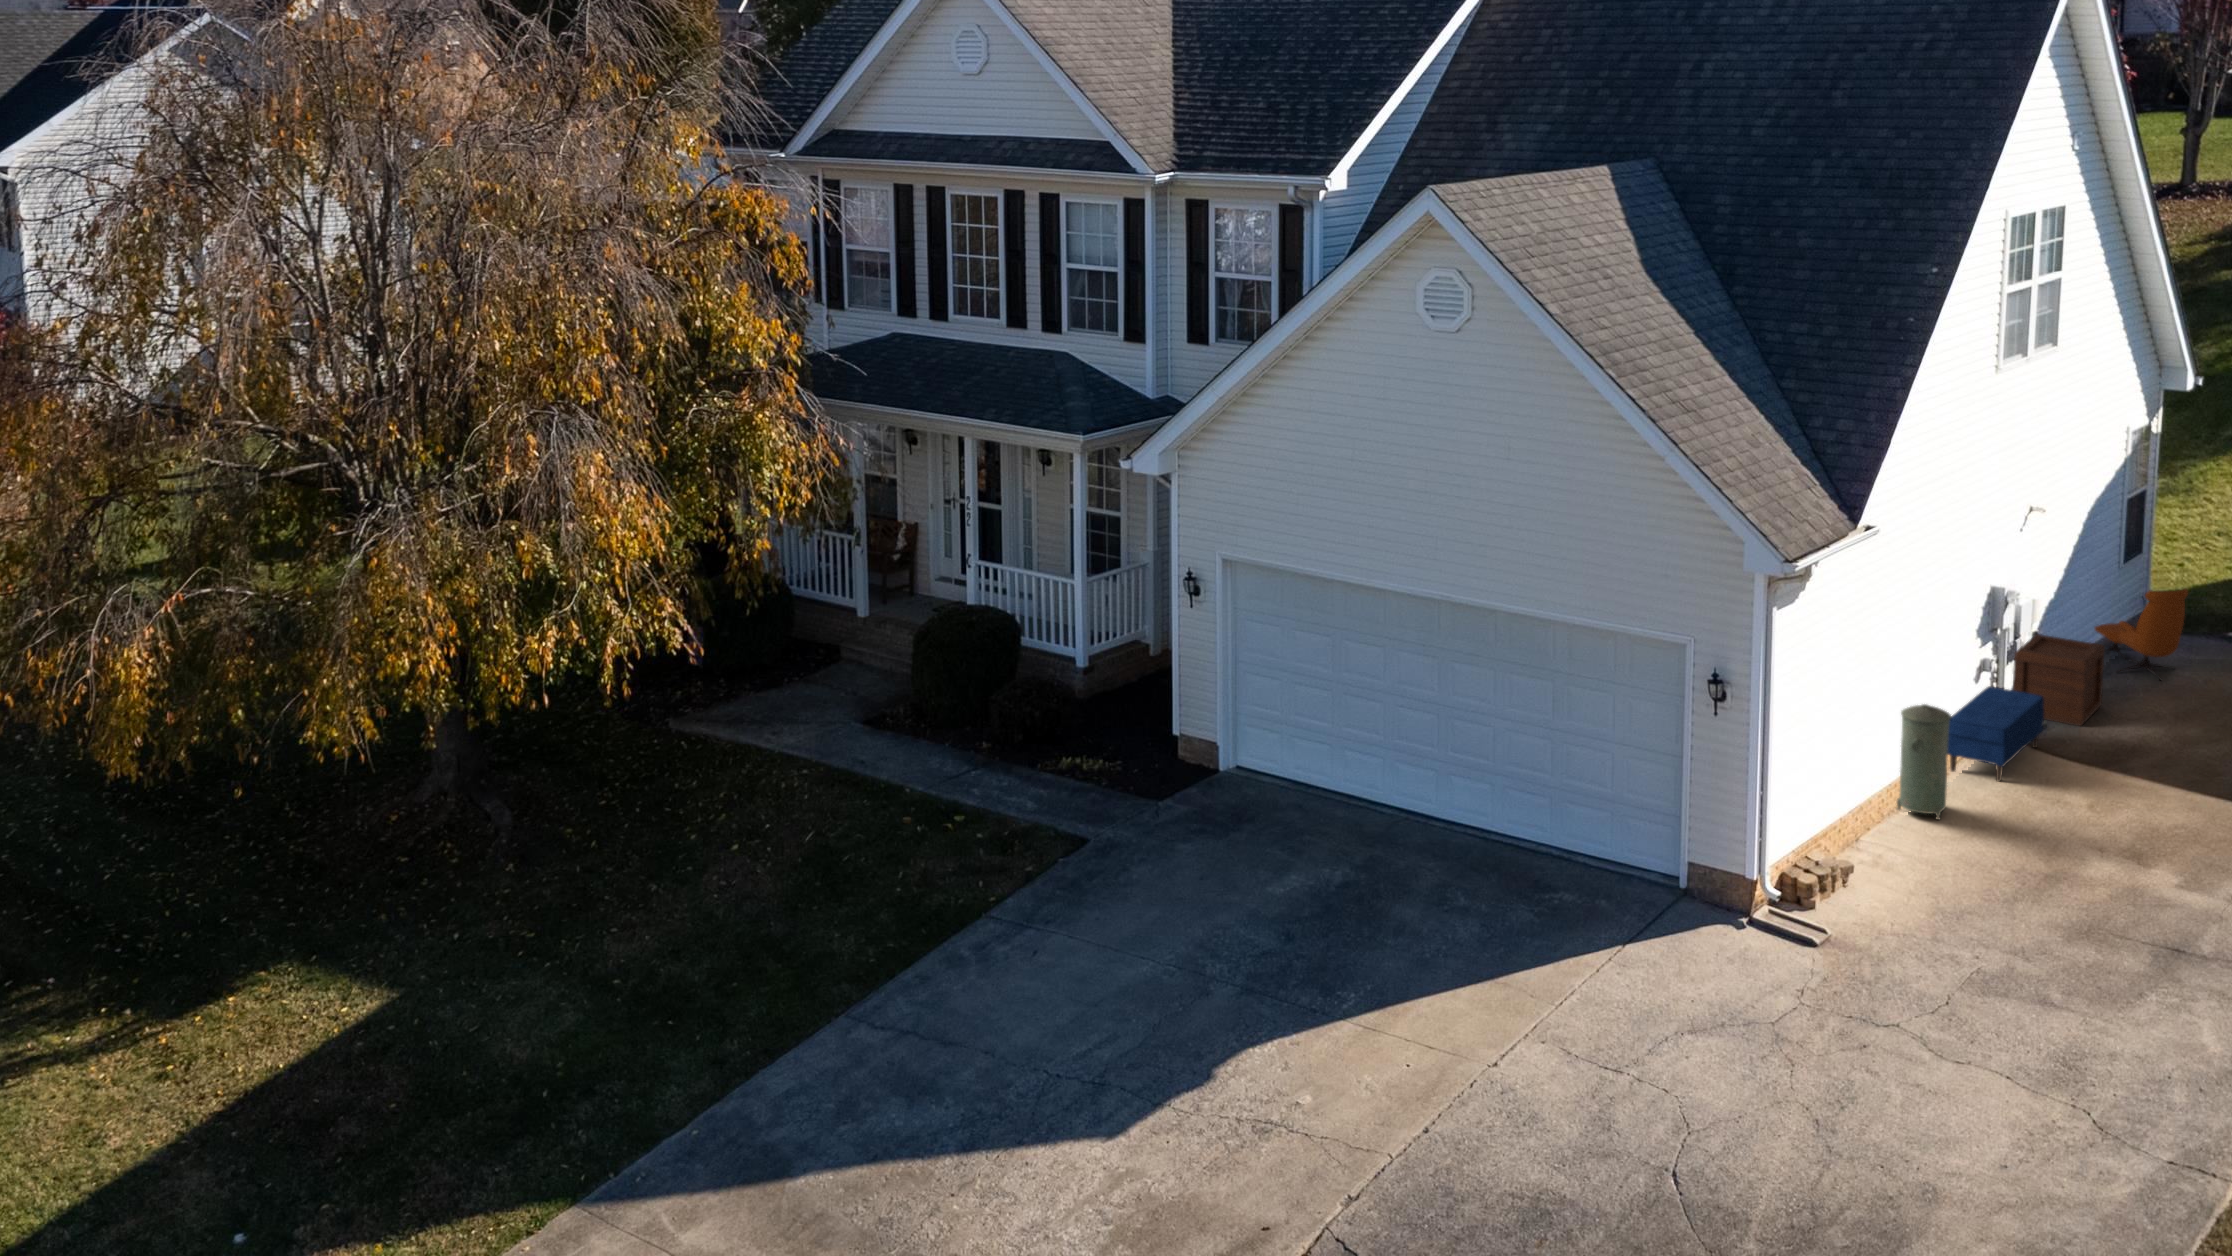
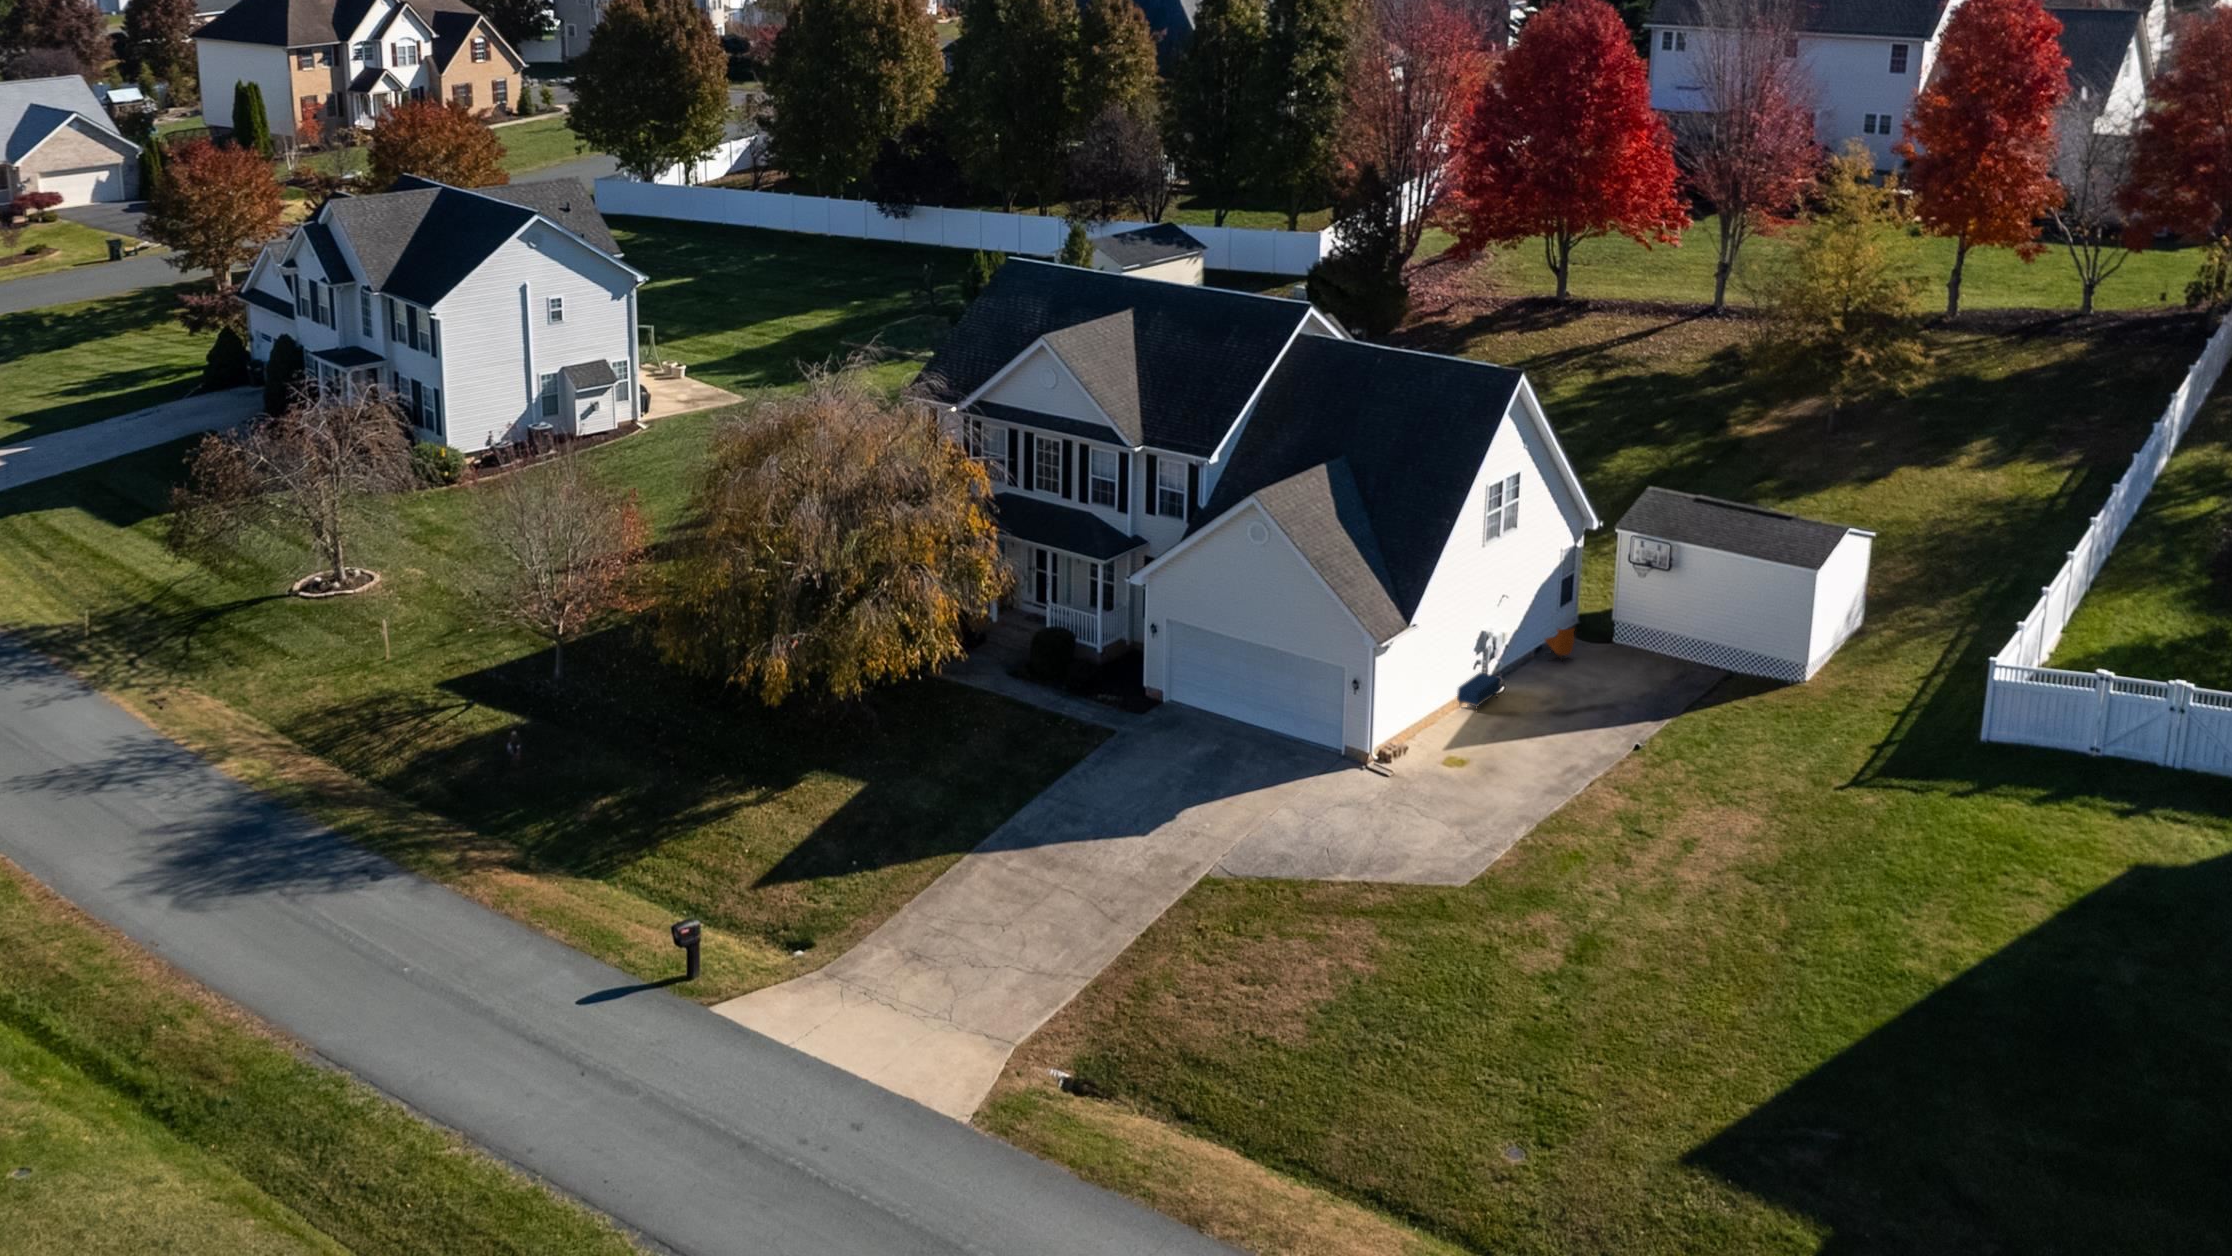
wooden crate: present [2013,634,2104,726] -> none [1495,647,1534,687]
trash can: present [1897,704,1951,820] -> none [1432,685,1452,729]

